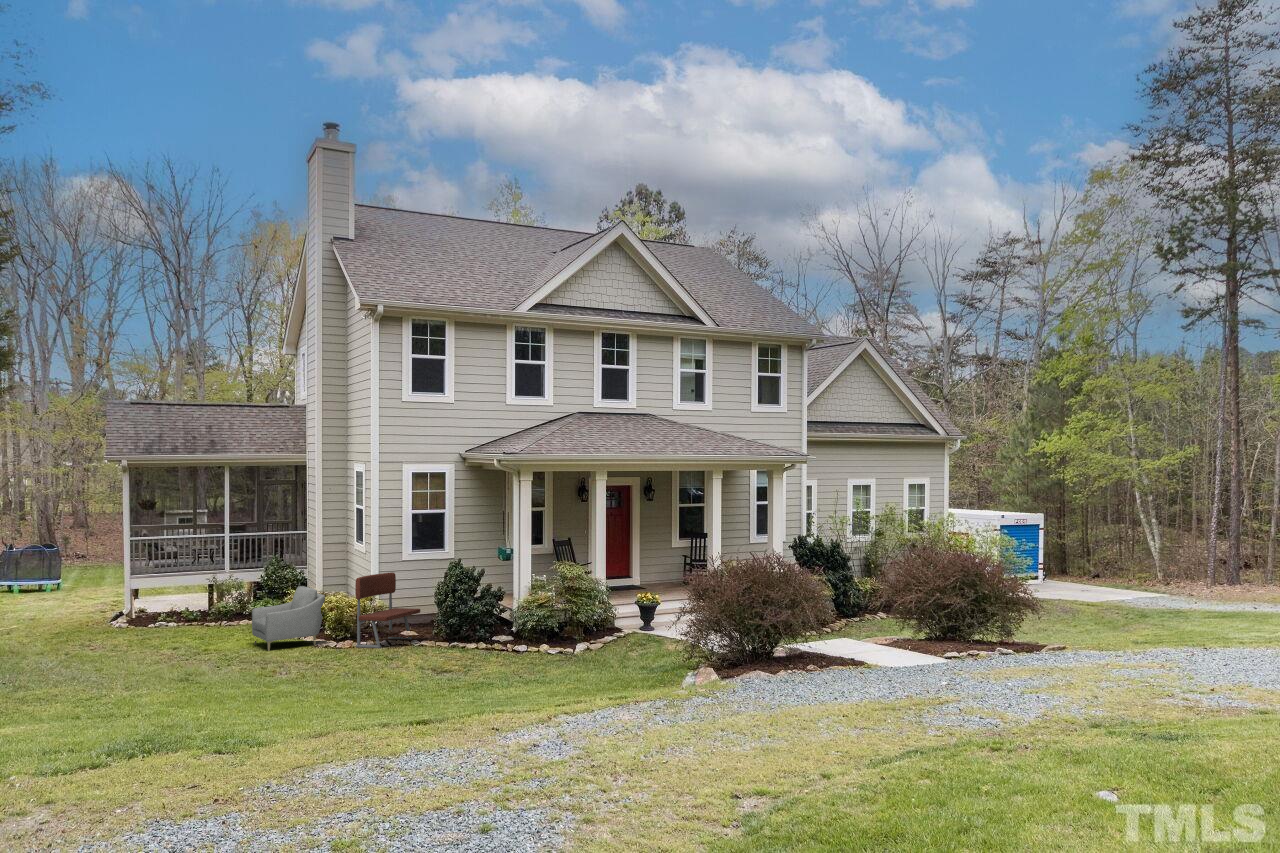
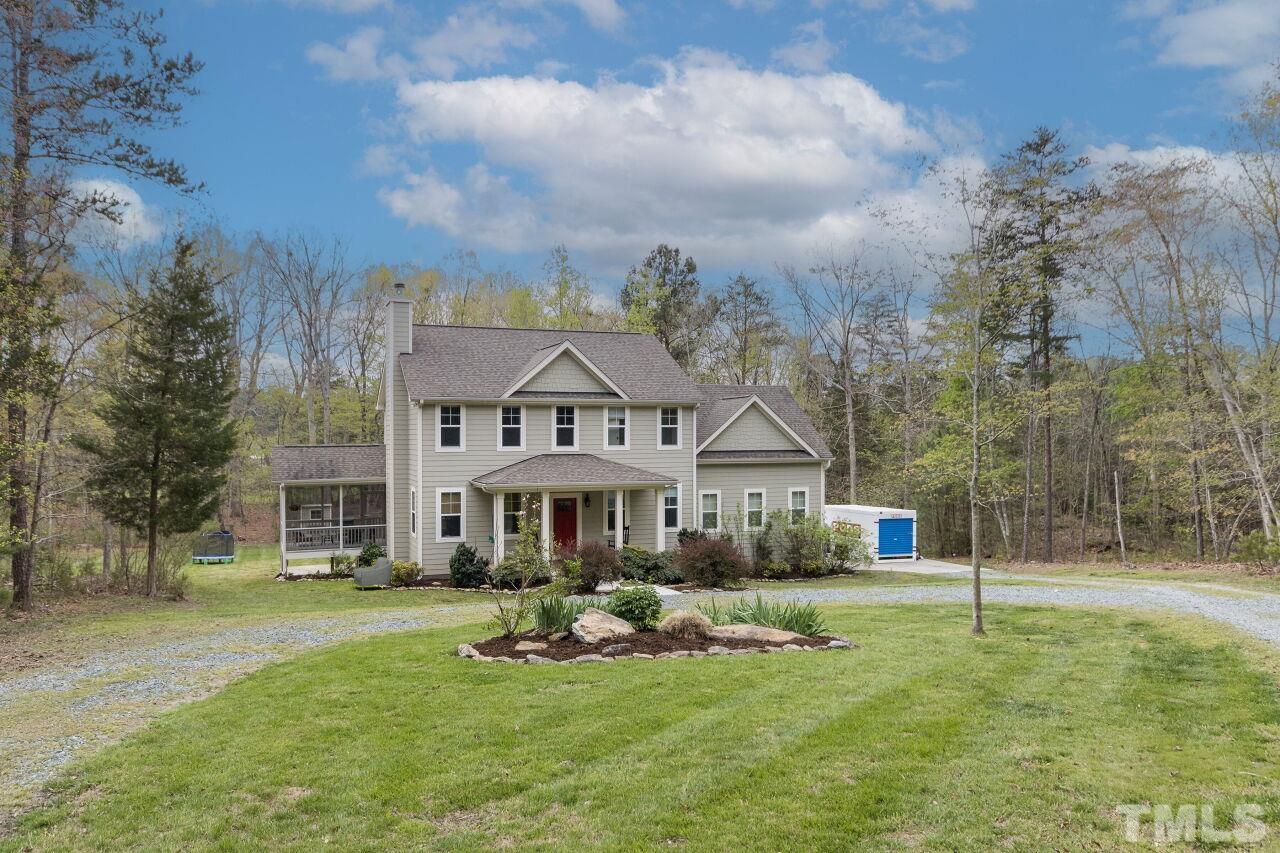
bench: present [355,573,420,648] -> none [408,550,445,591]

